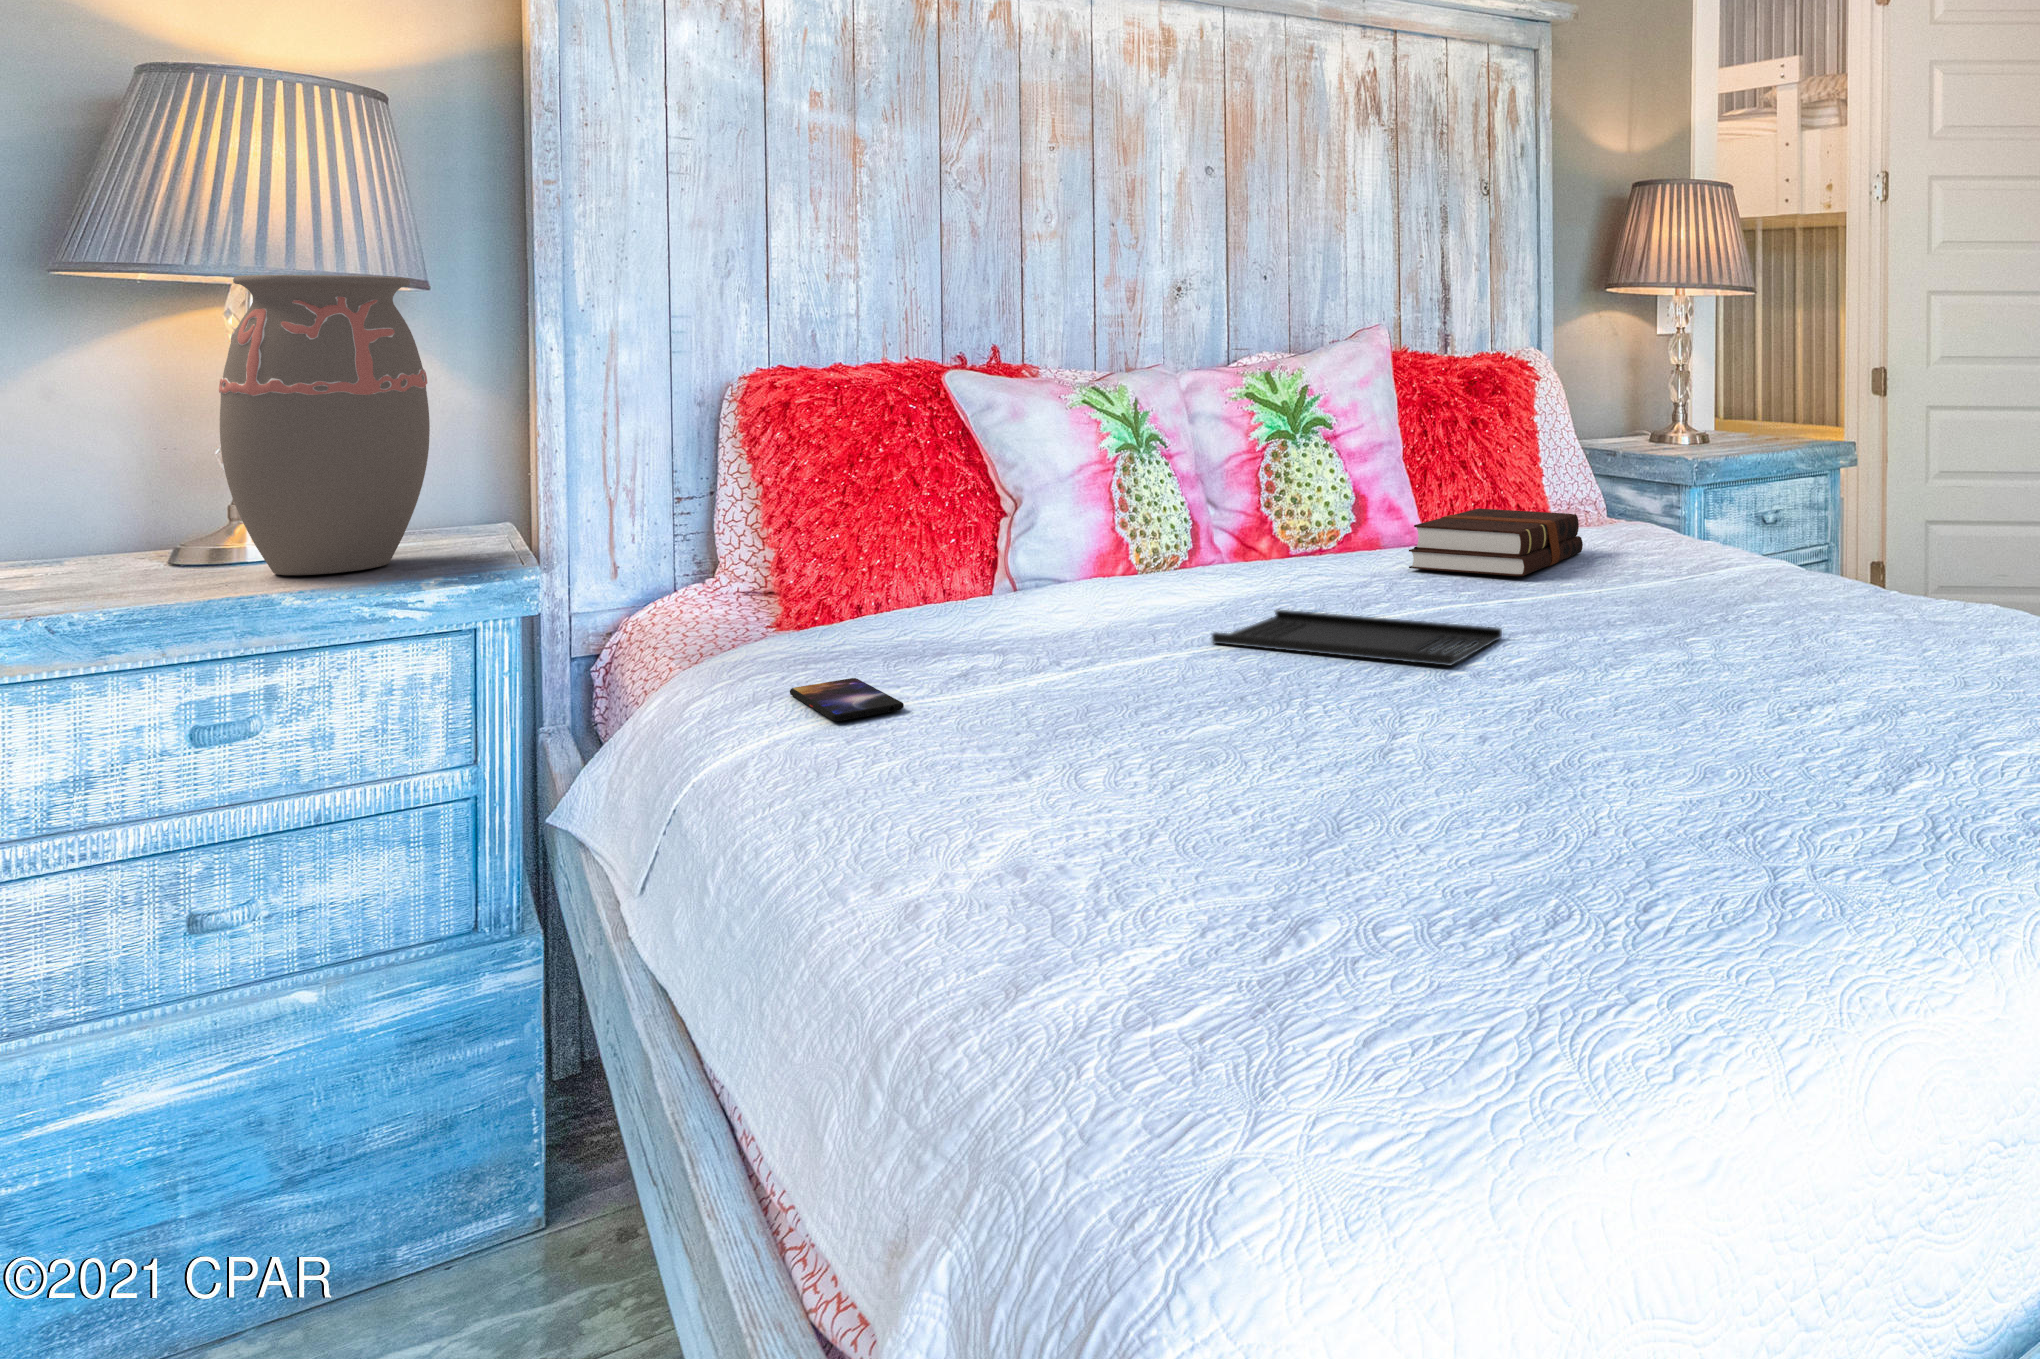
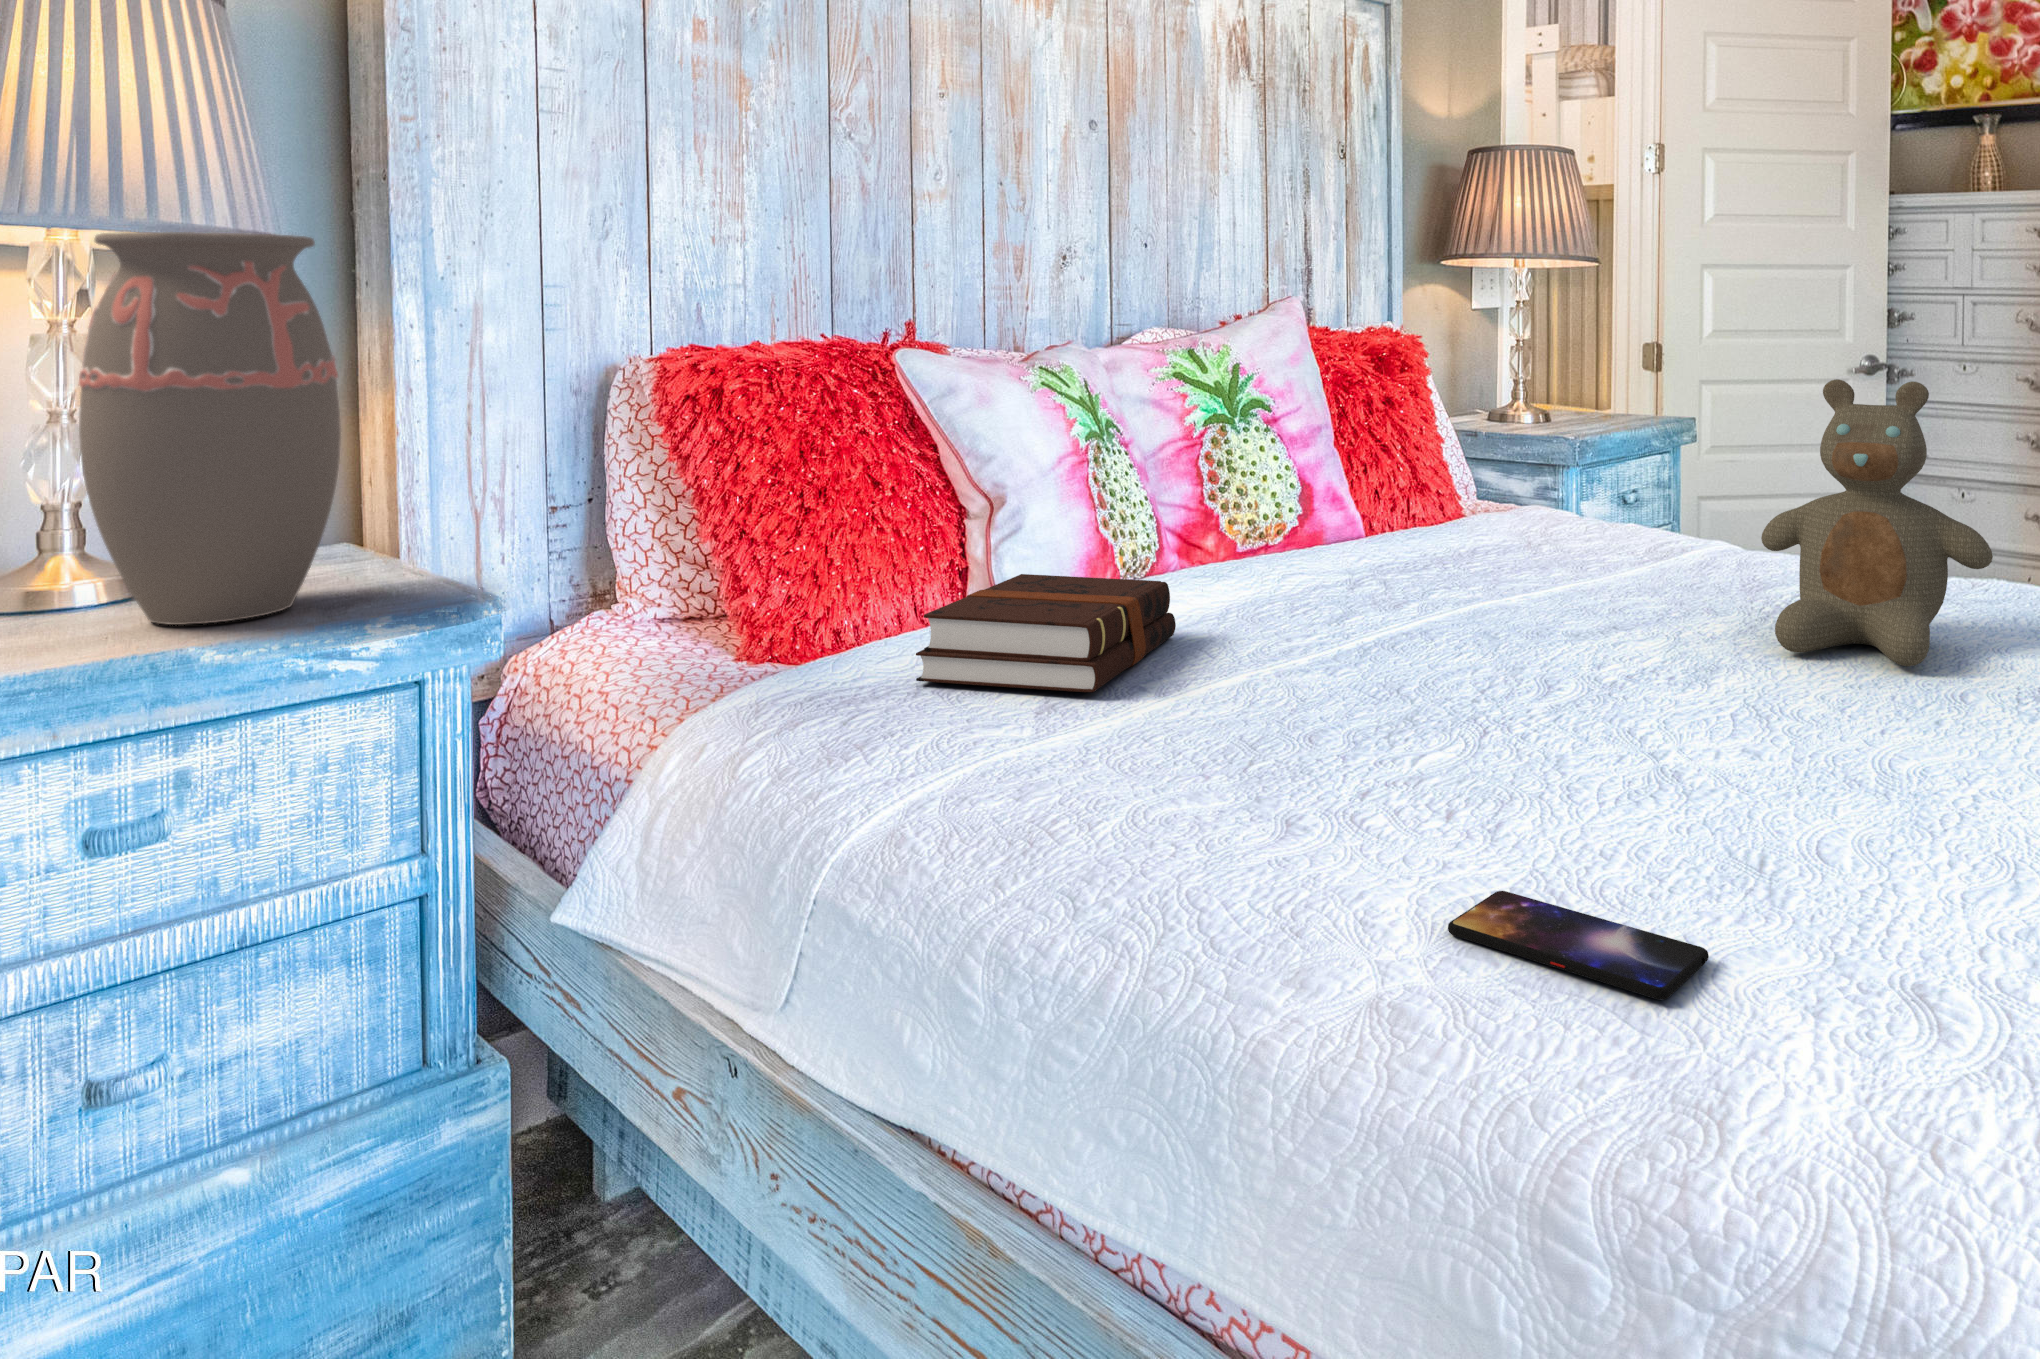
teddy bear: none [1625,401,1831,667] -> present [1761,379,1993,666]
hardback book: present [1409,509,1583,576] -> present [916,574,1176,692]
tray: present [1212,609,1502,666] -> none [1316,618,1624,678]
smartphone: present [790,678,904,721] -> present [1448,891,1709,1000]

